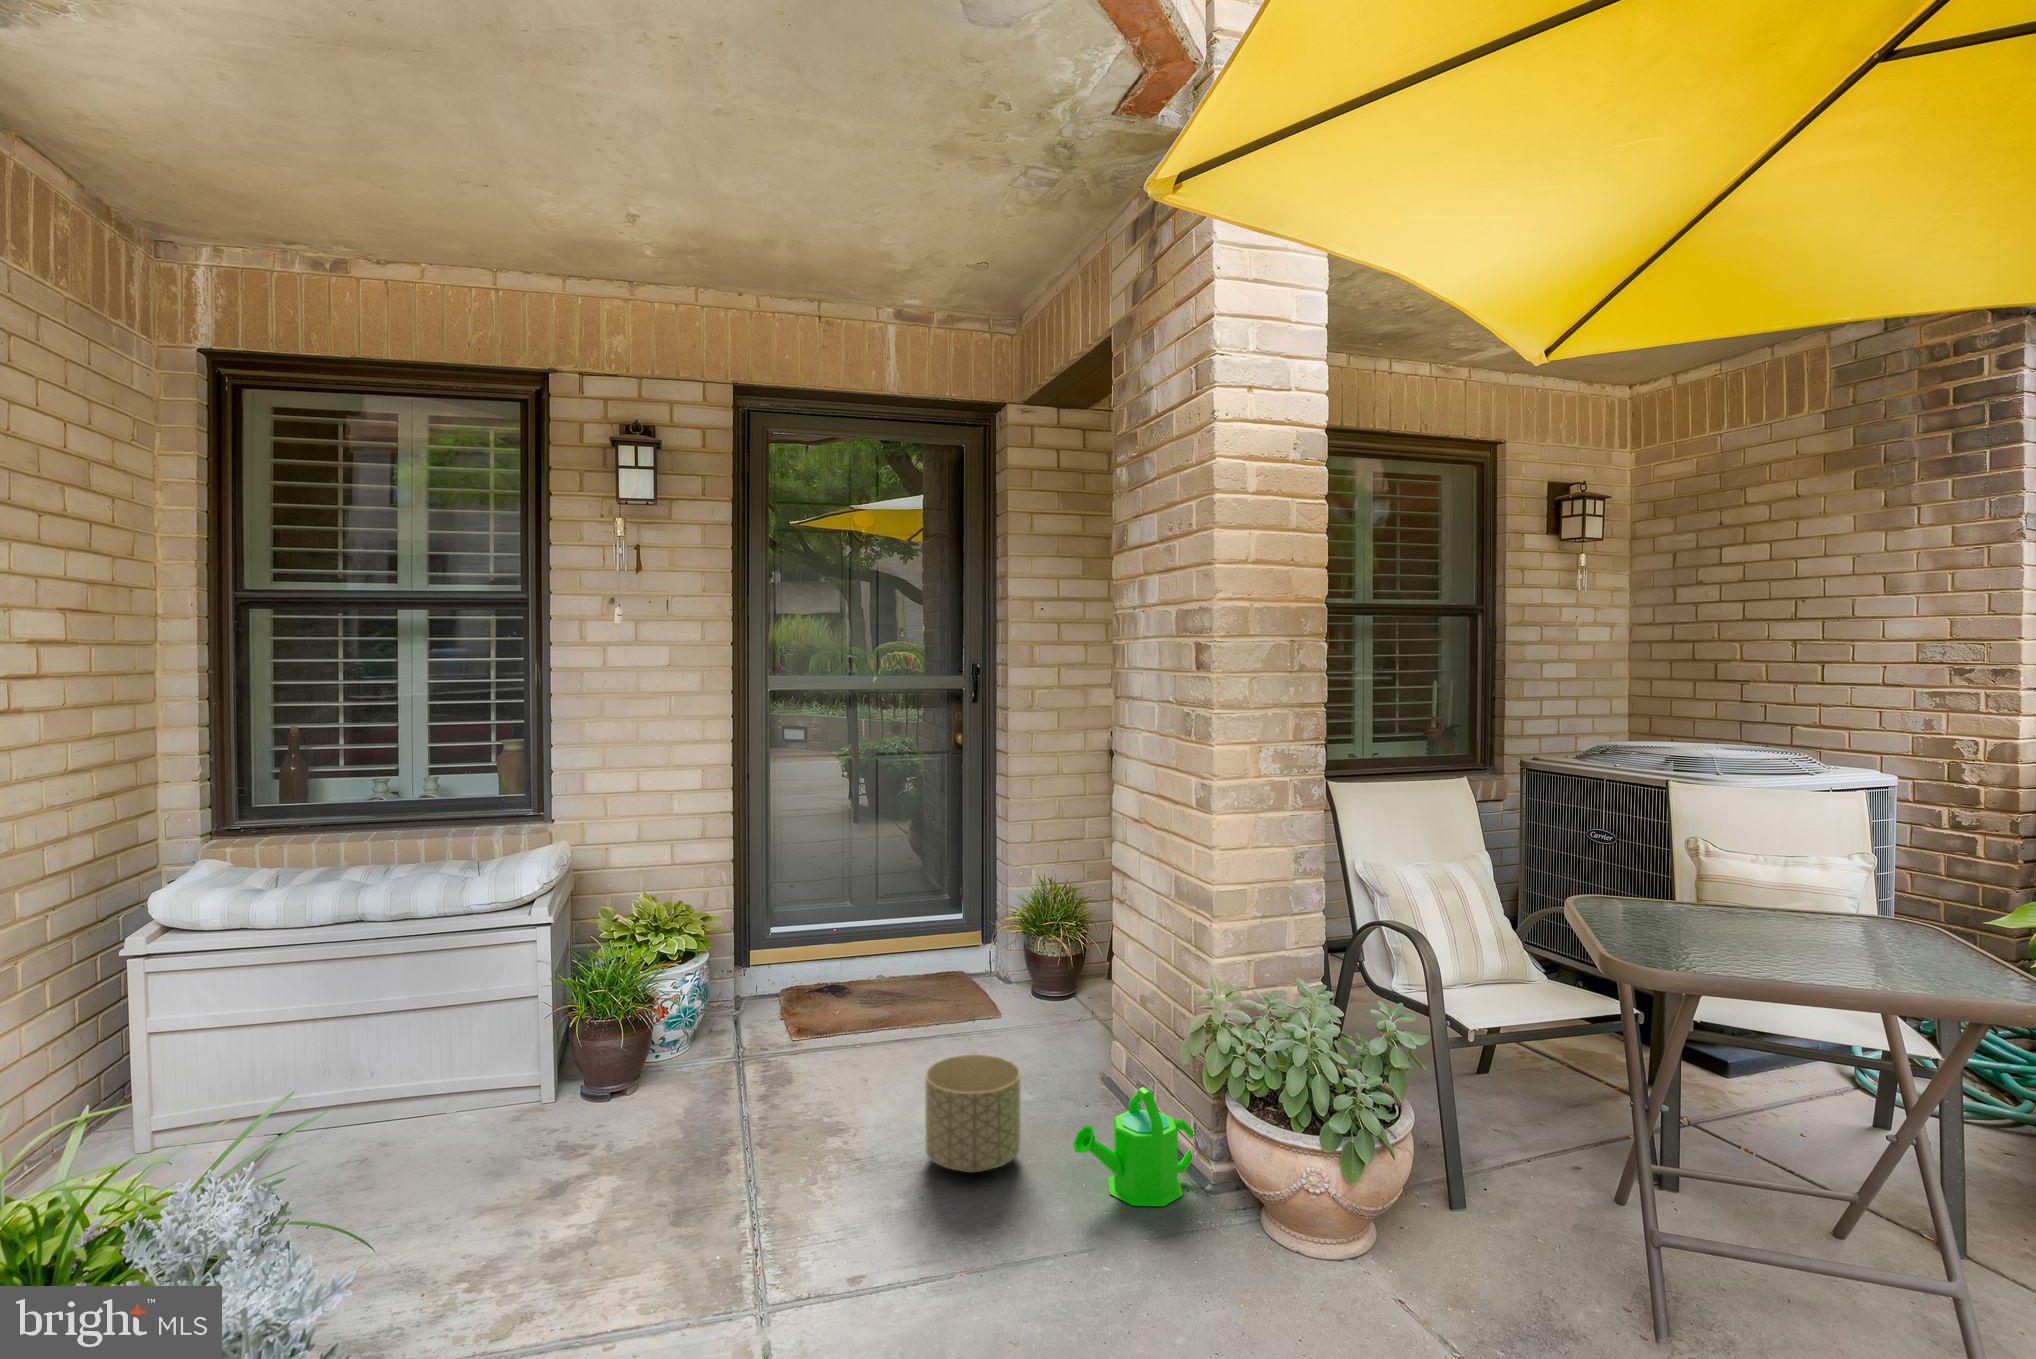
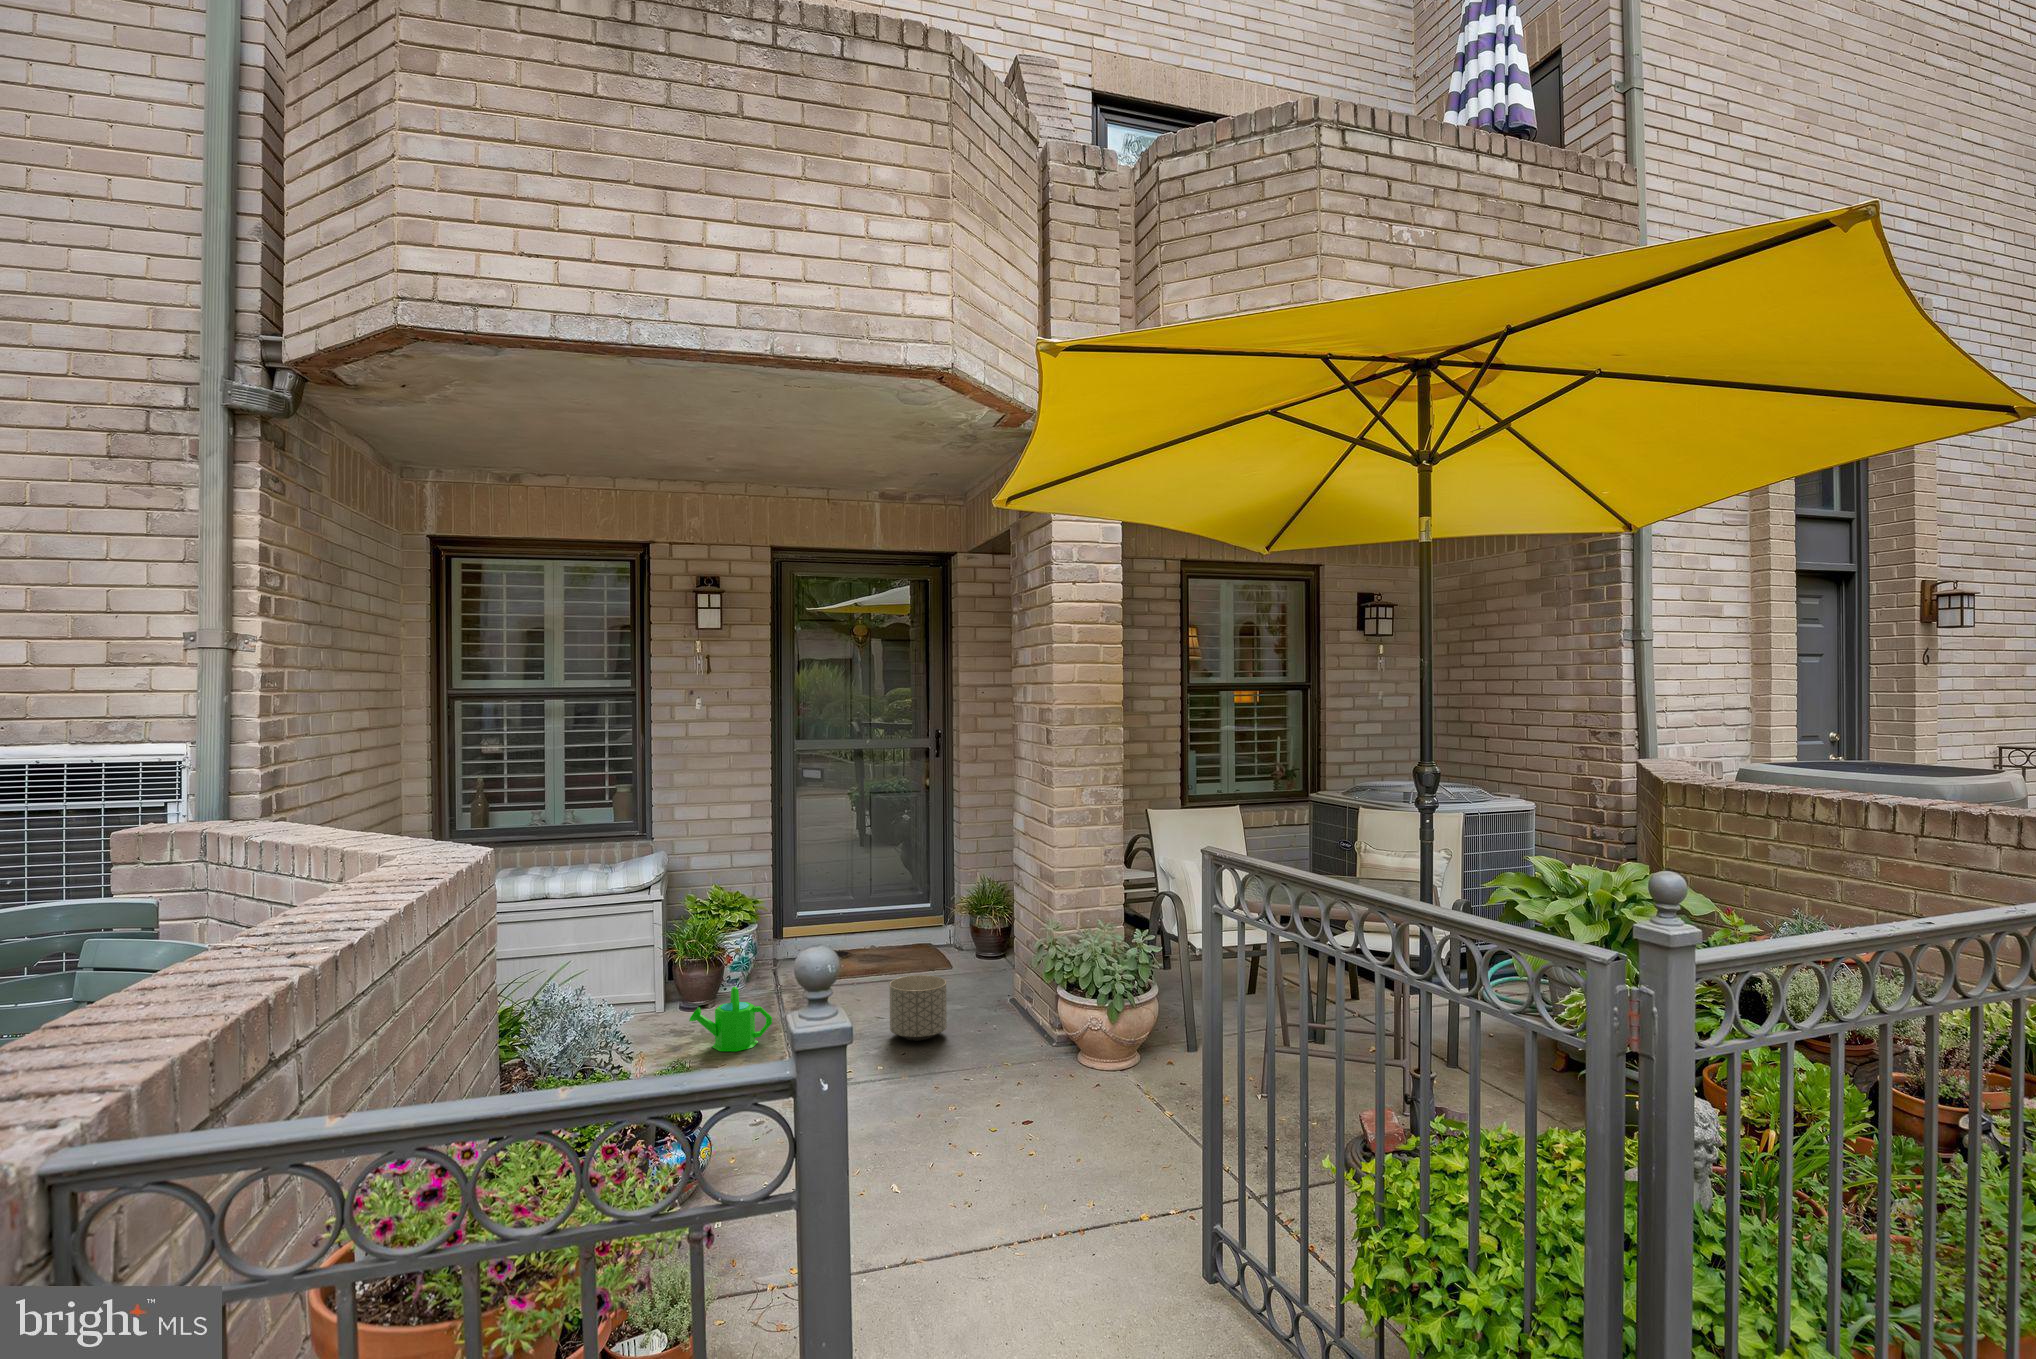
watering can: present [1074,1087,1194,1206] -> present [689,987,772,1052]

